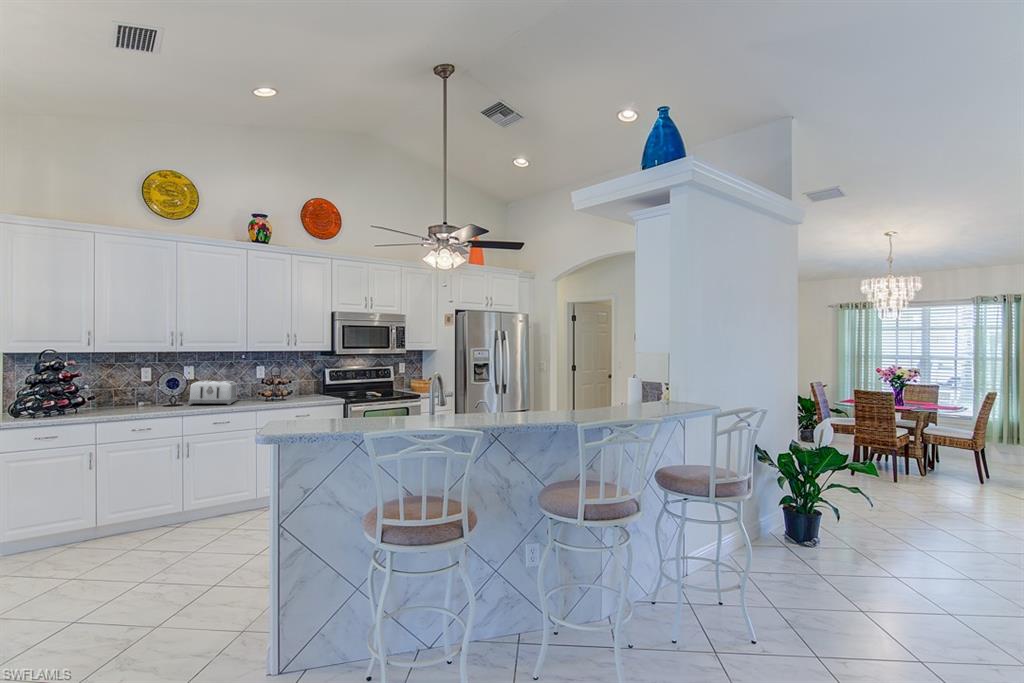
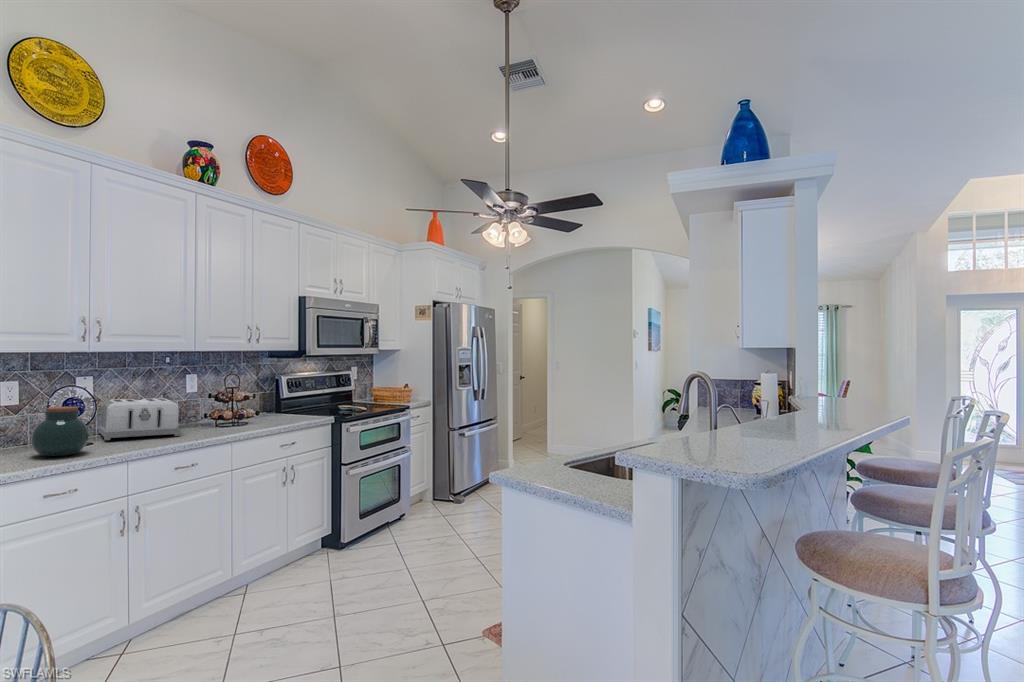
jar: none [140,384,169,411] -> present [31,407,88,456]

